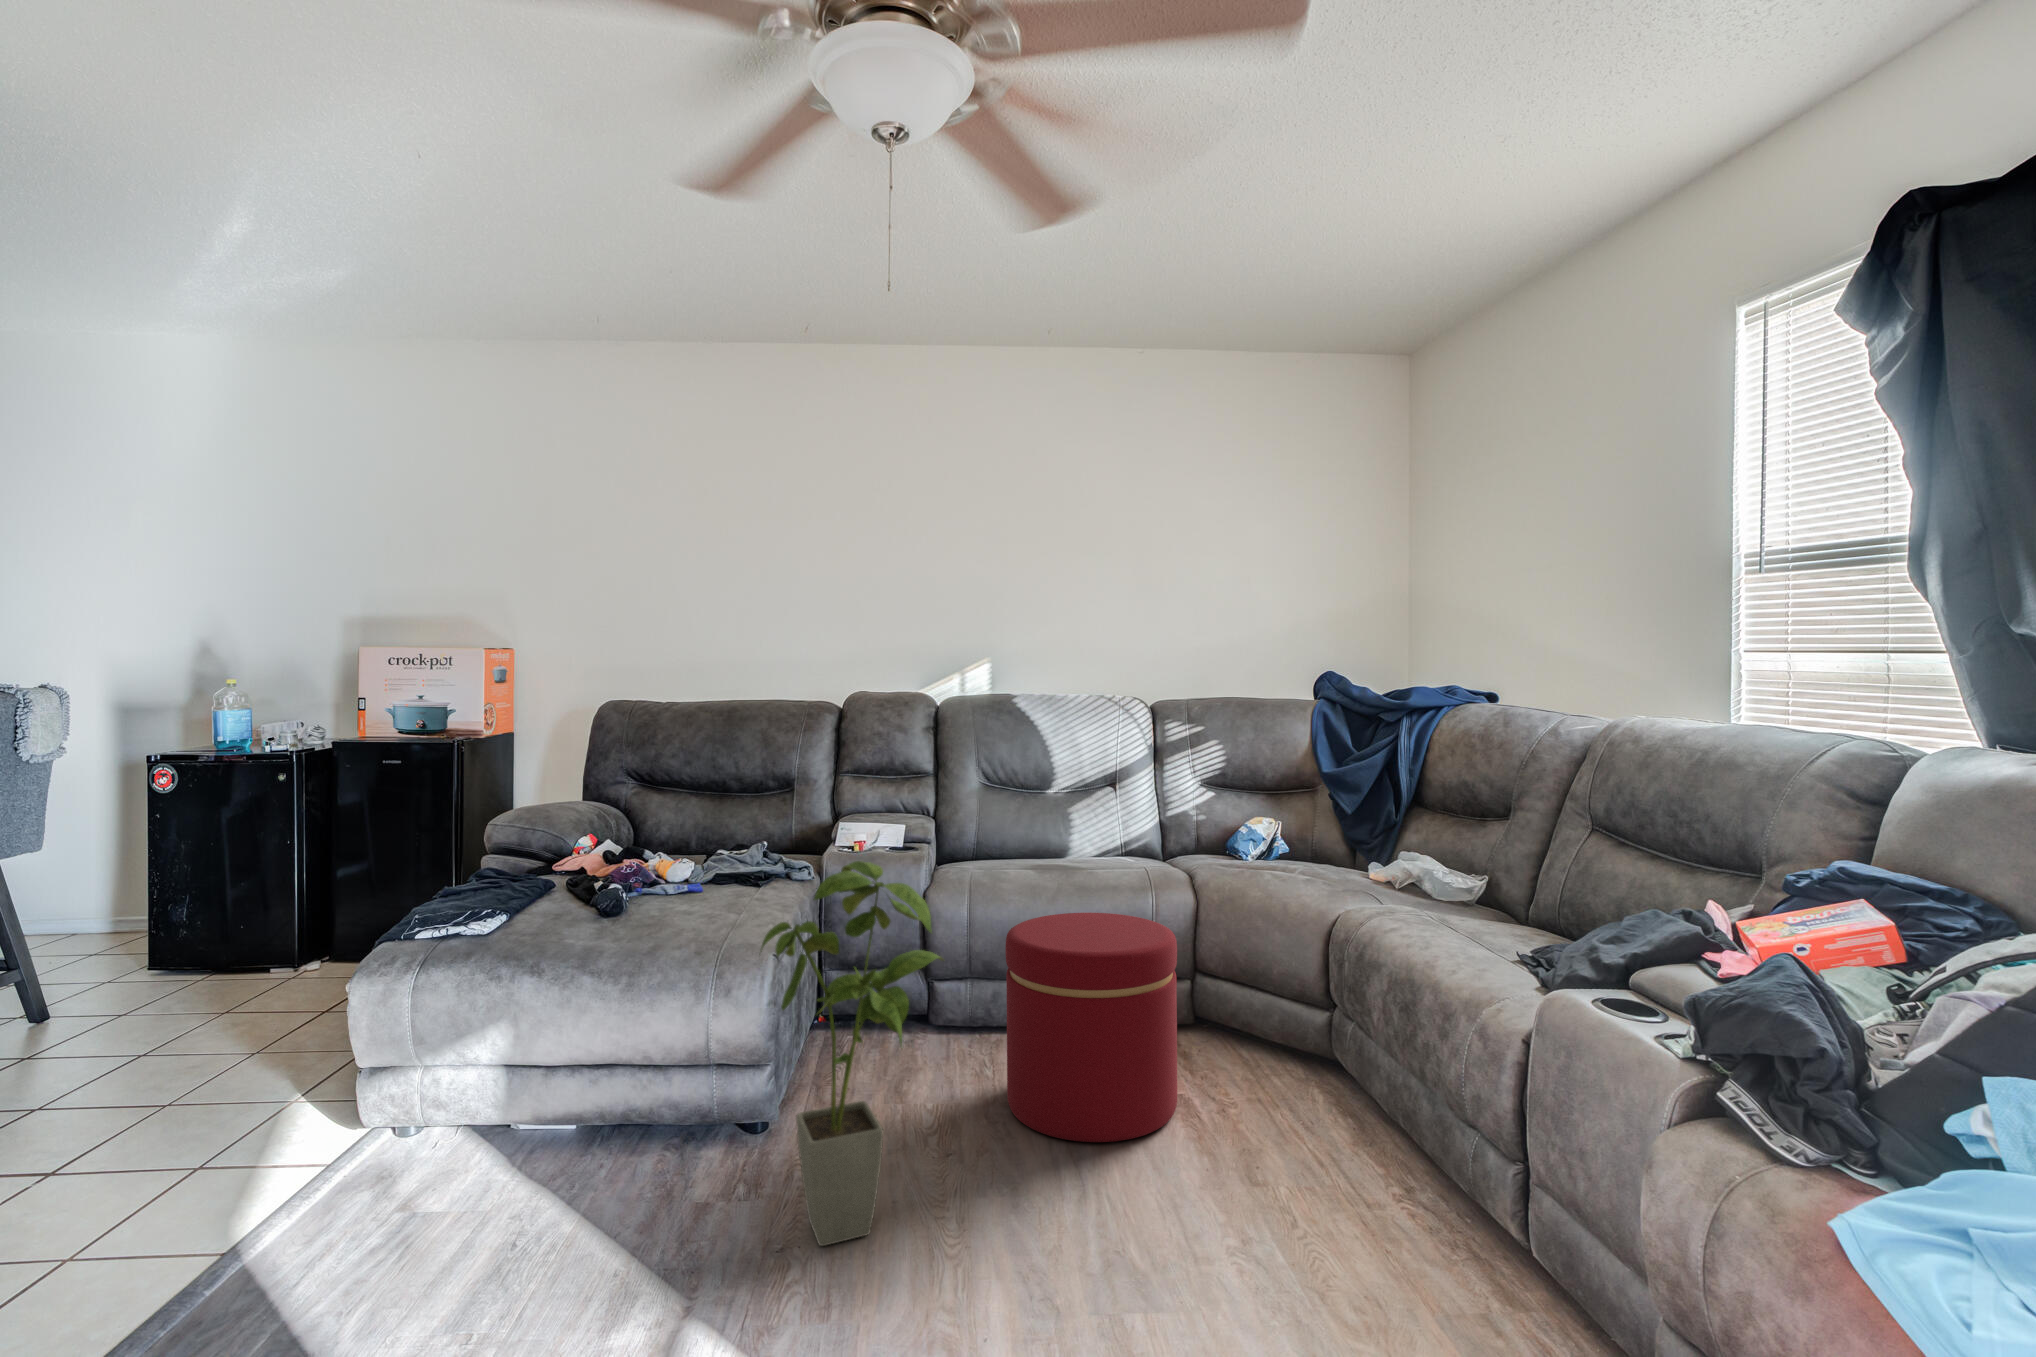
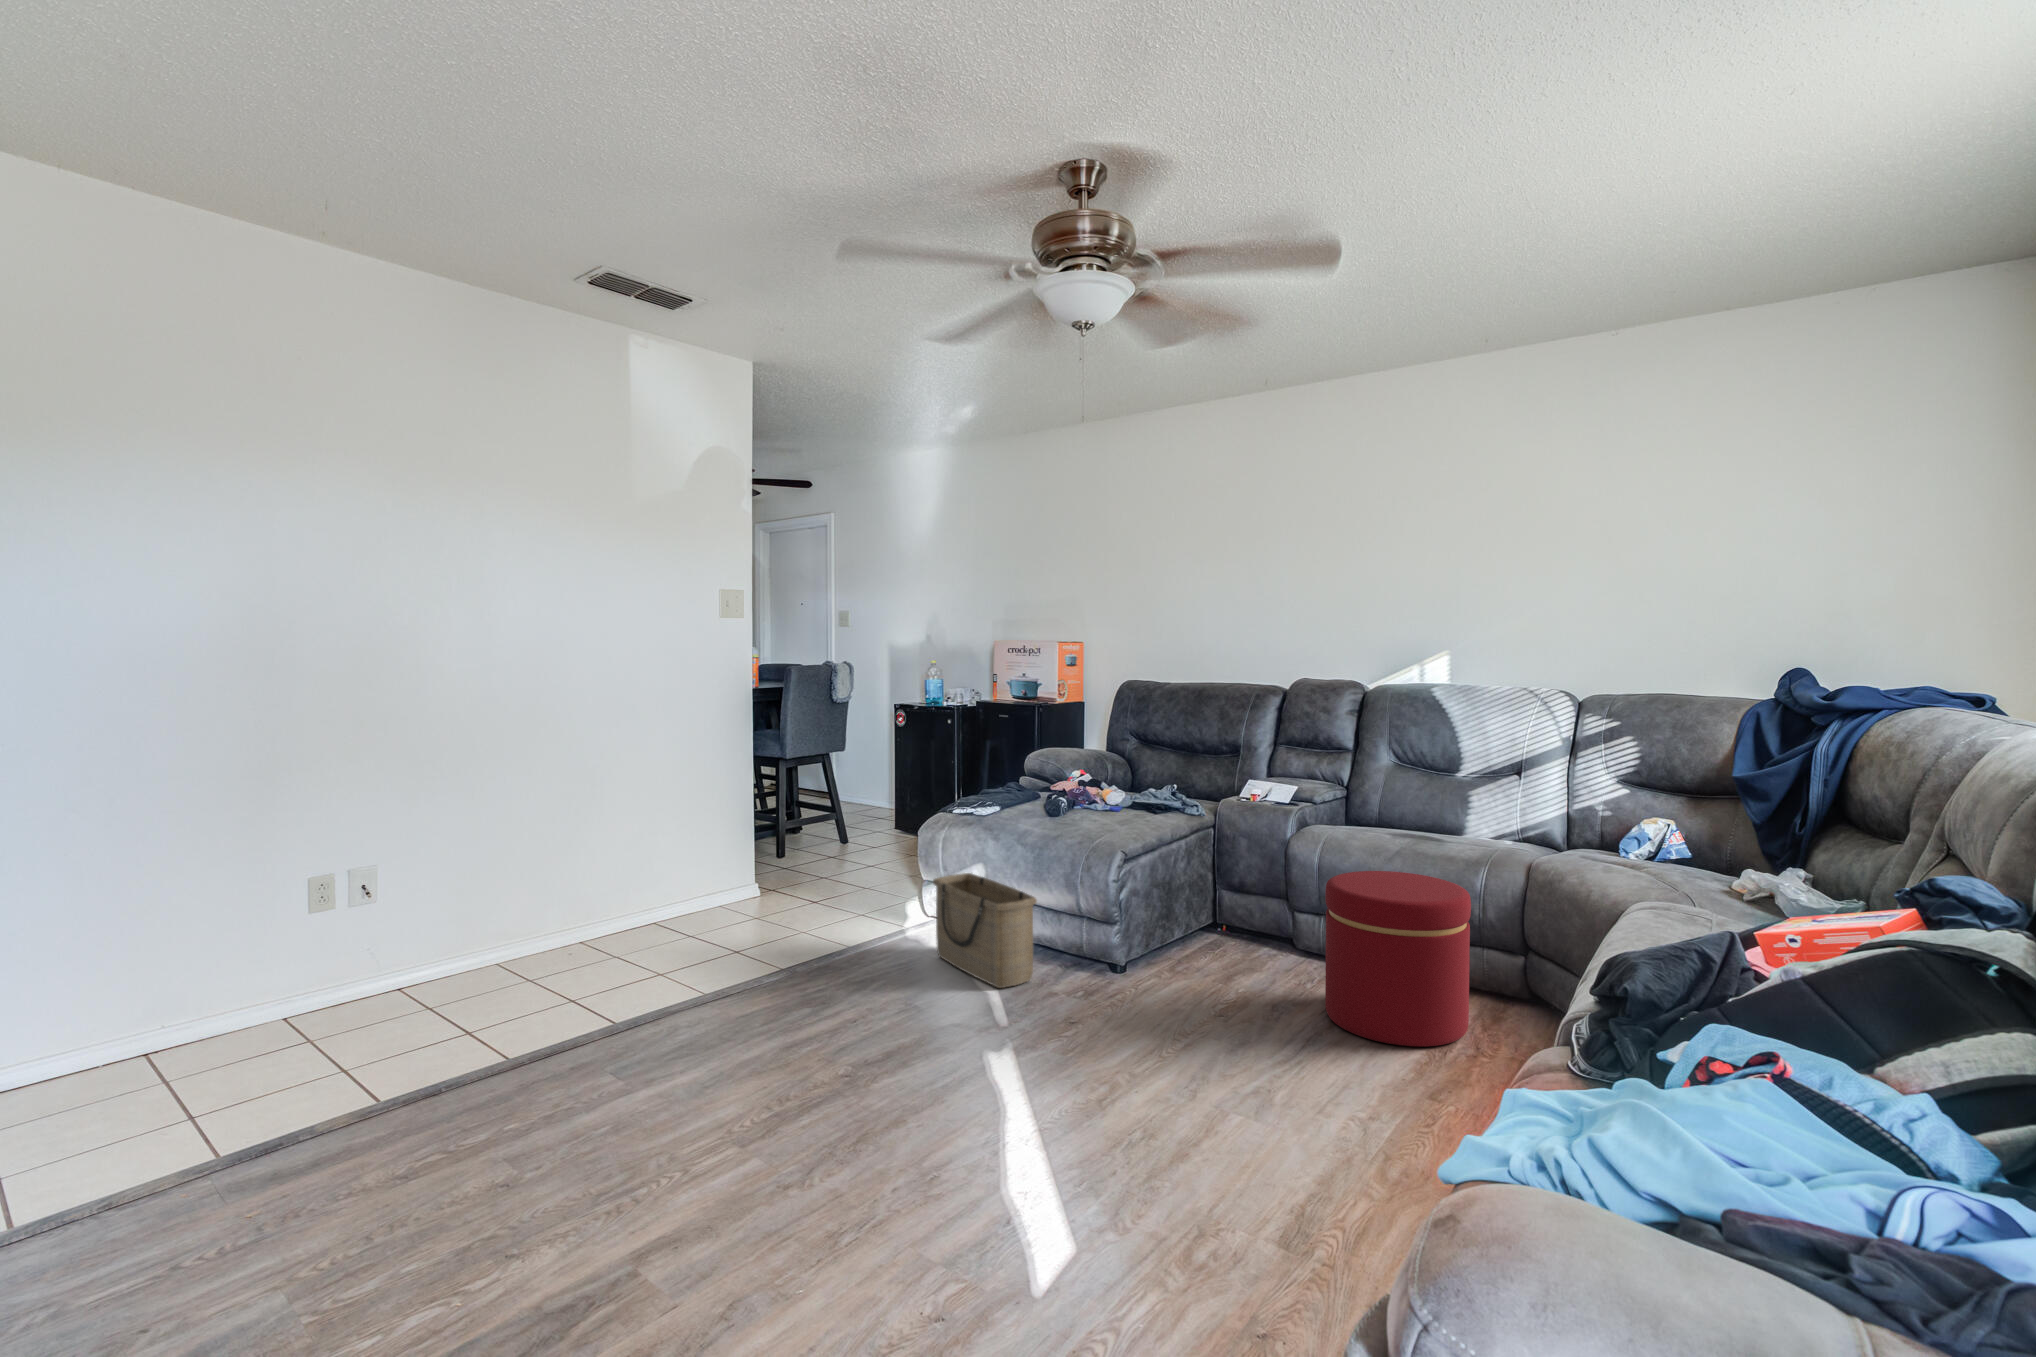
house plant: present [762,861,943,1246] -> none [1124,806,1249,1041]
basket: none [326,1029,567,1234] -> present [933,873,1037,988]

